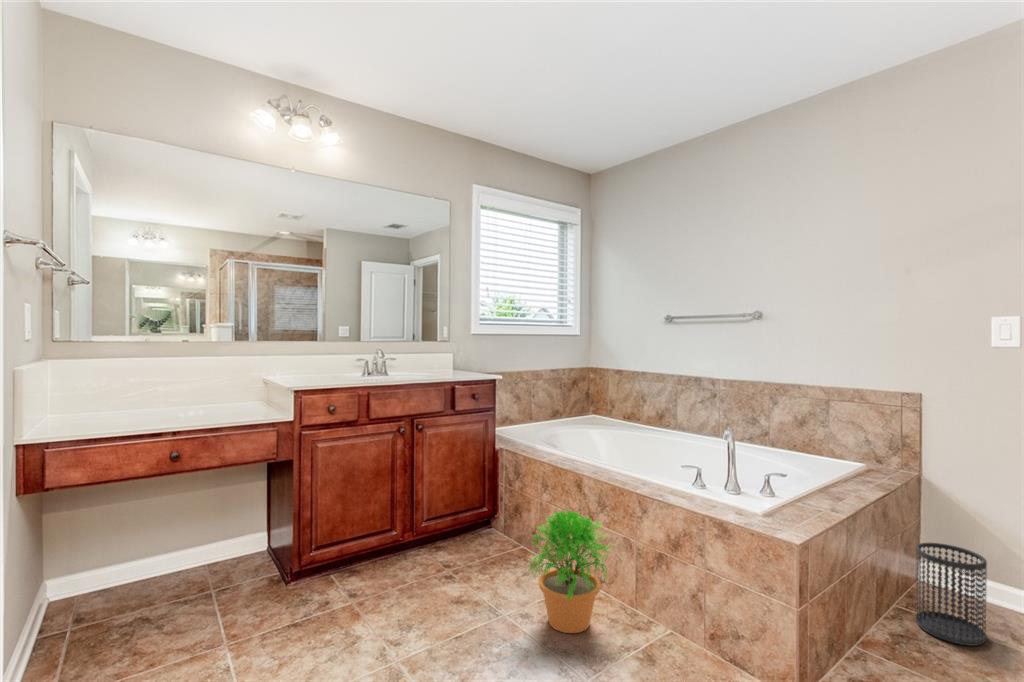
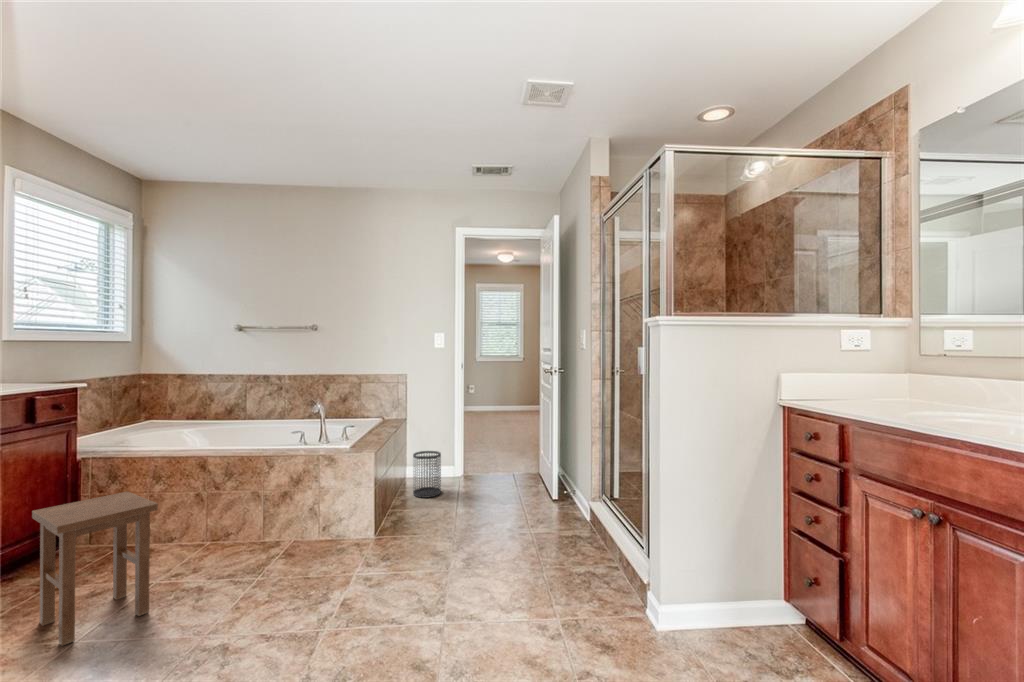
stool: none [383,500,480,654] -> present [32,492,158,646]
potted plant: present [530,510,610,633] -> none [183,477,257,573]

